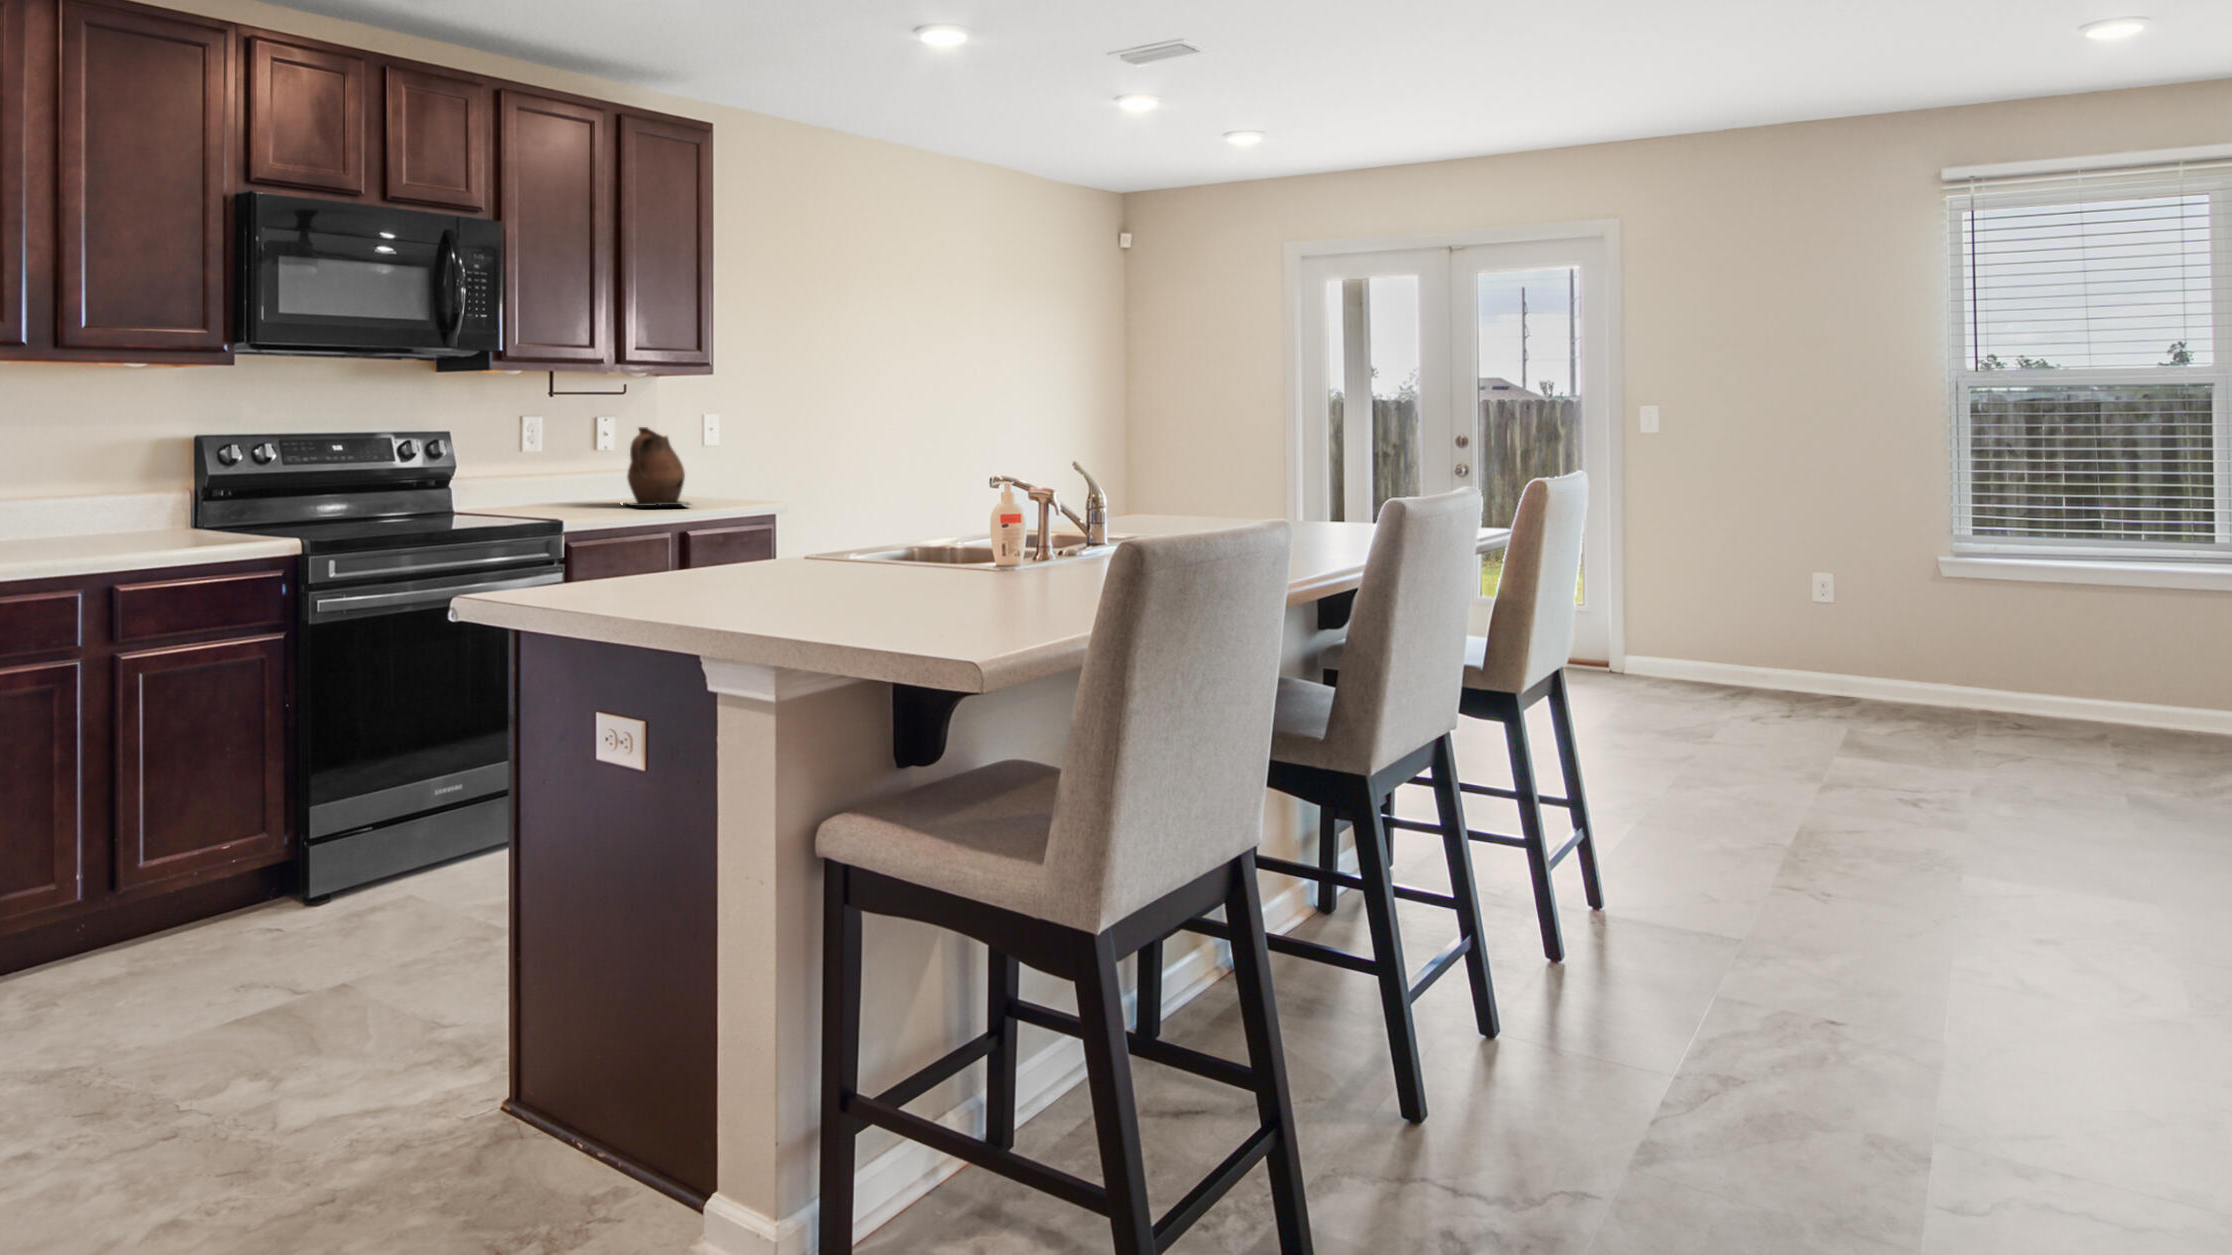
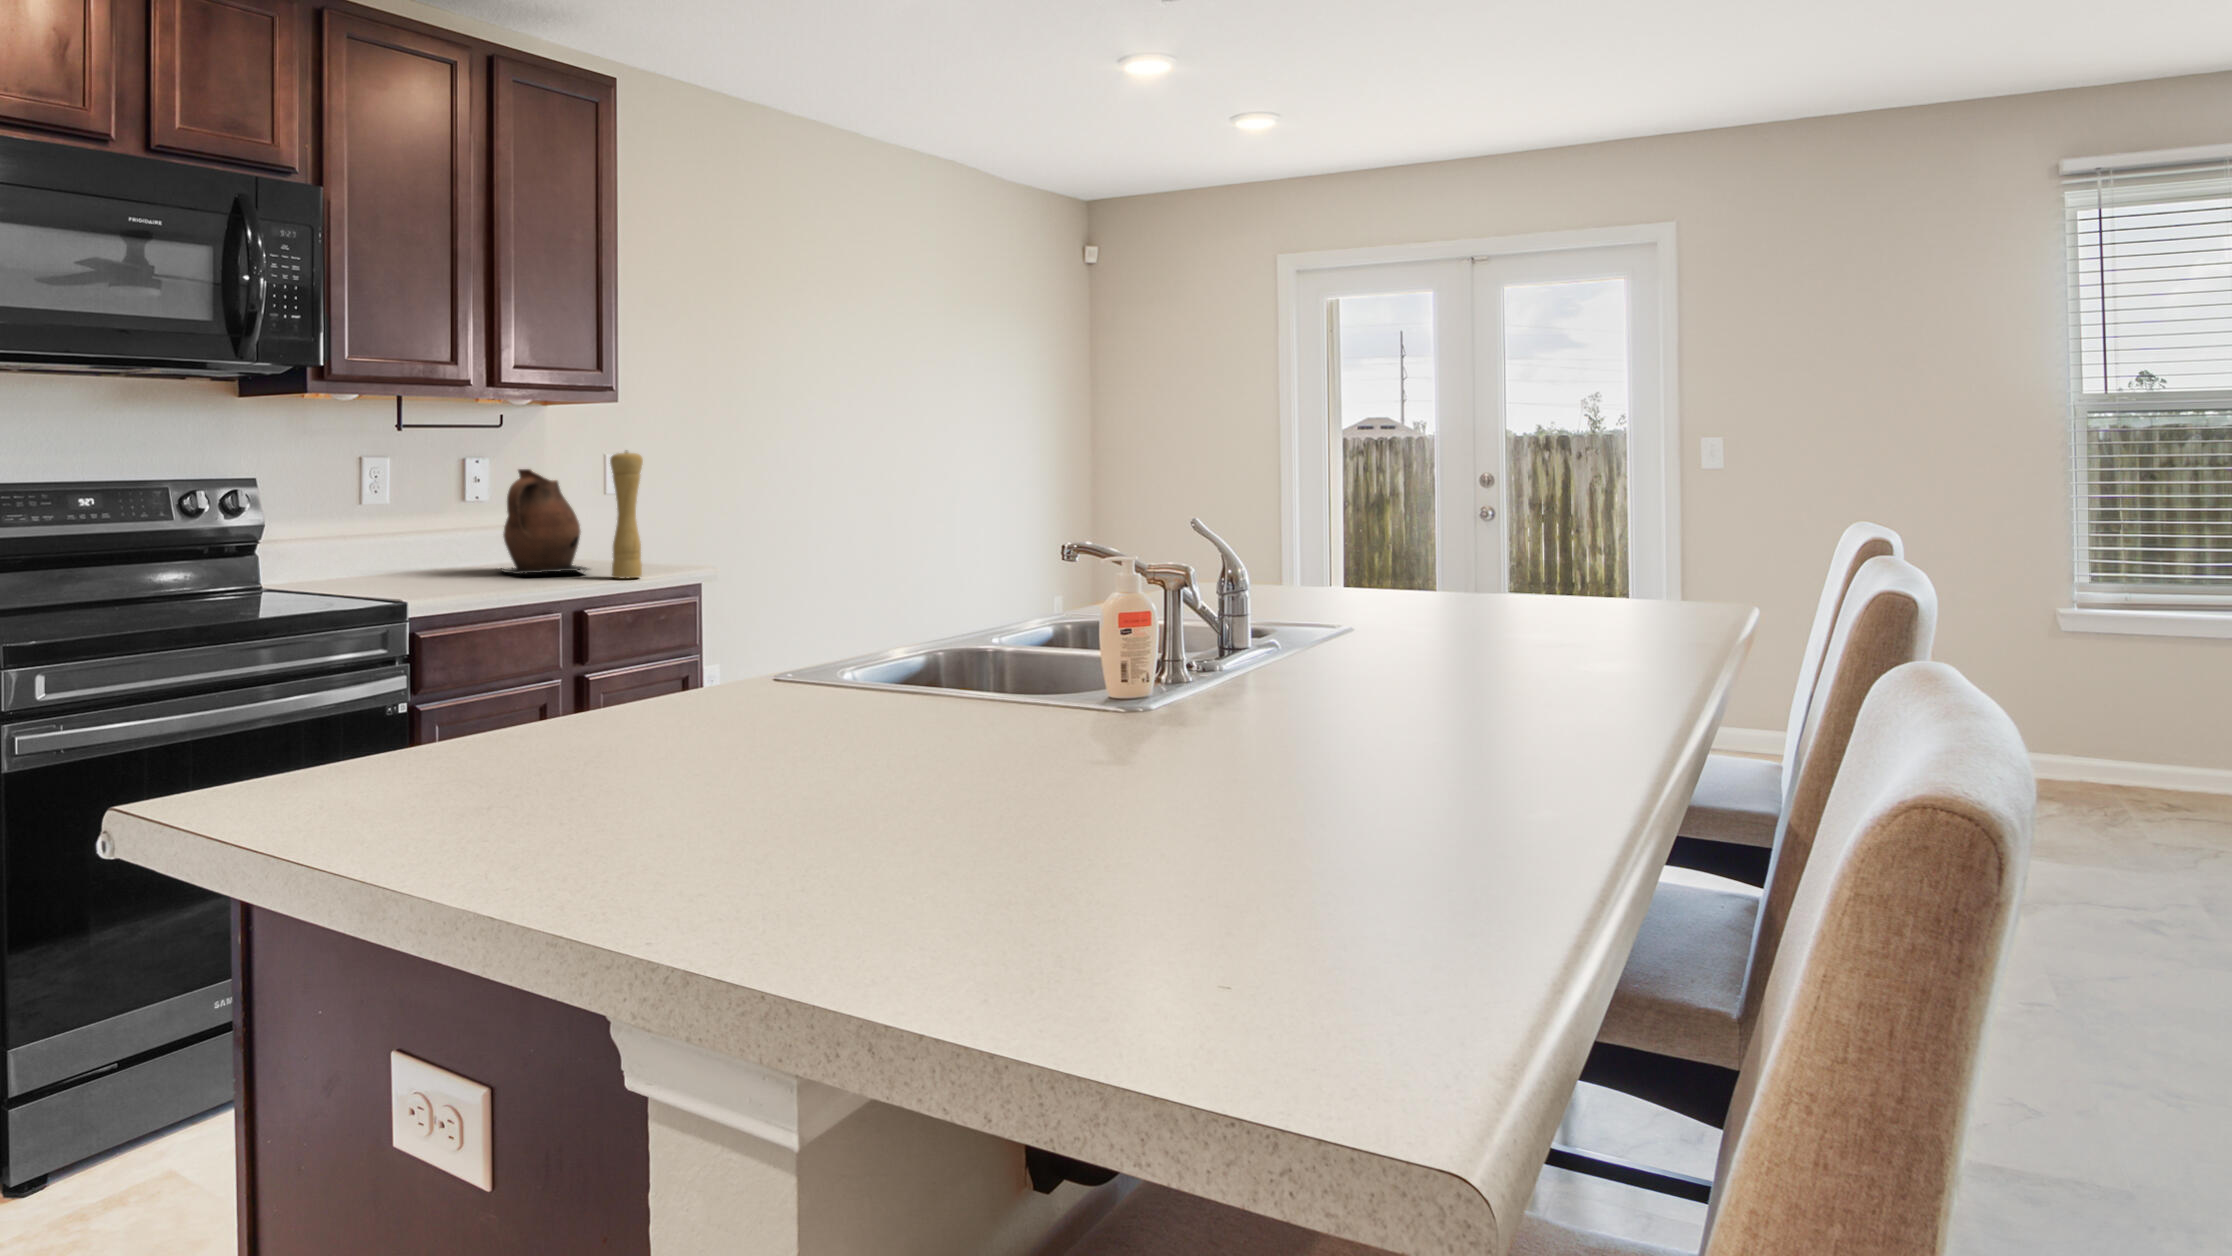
pepper mill: none [707,414,732,511] -> present [610,451,643,578]

